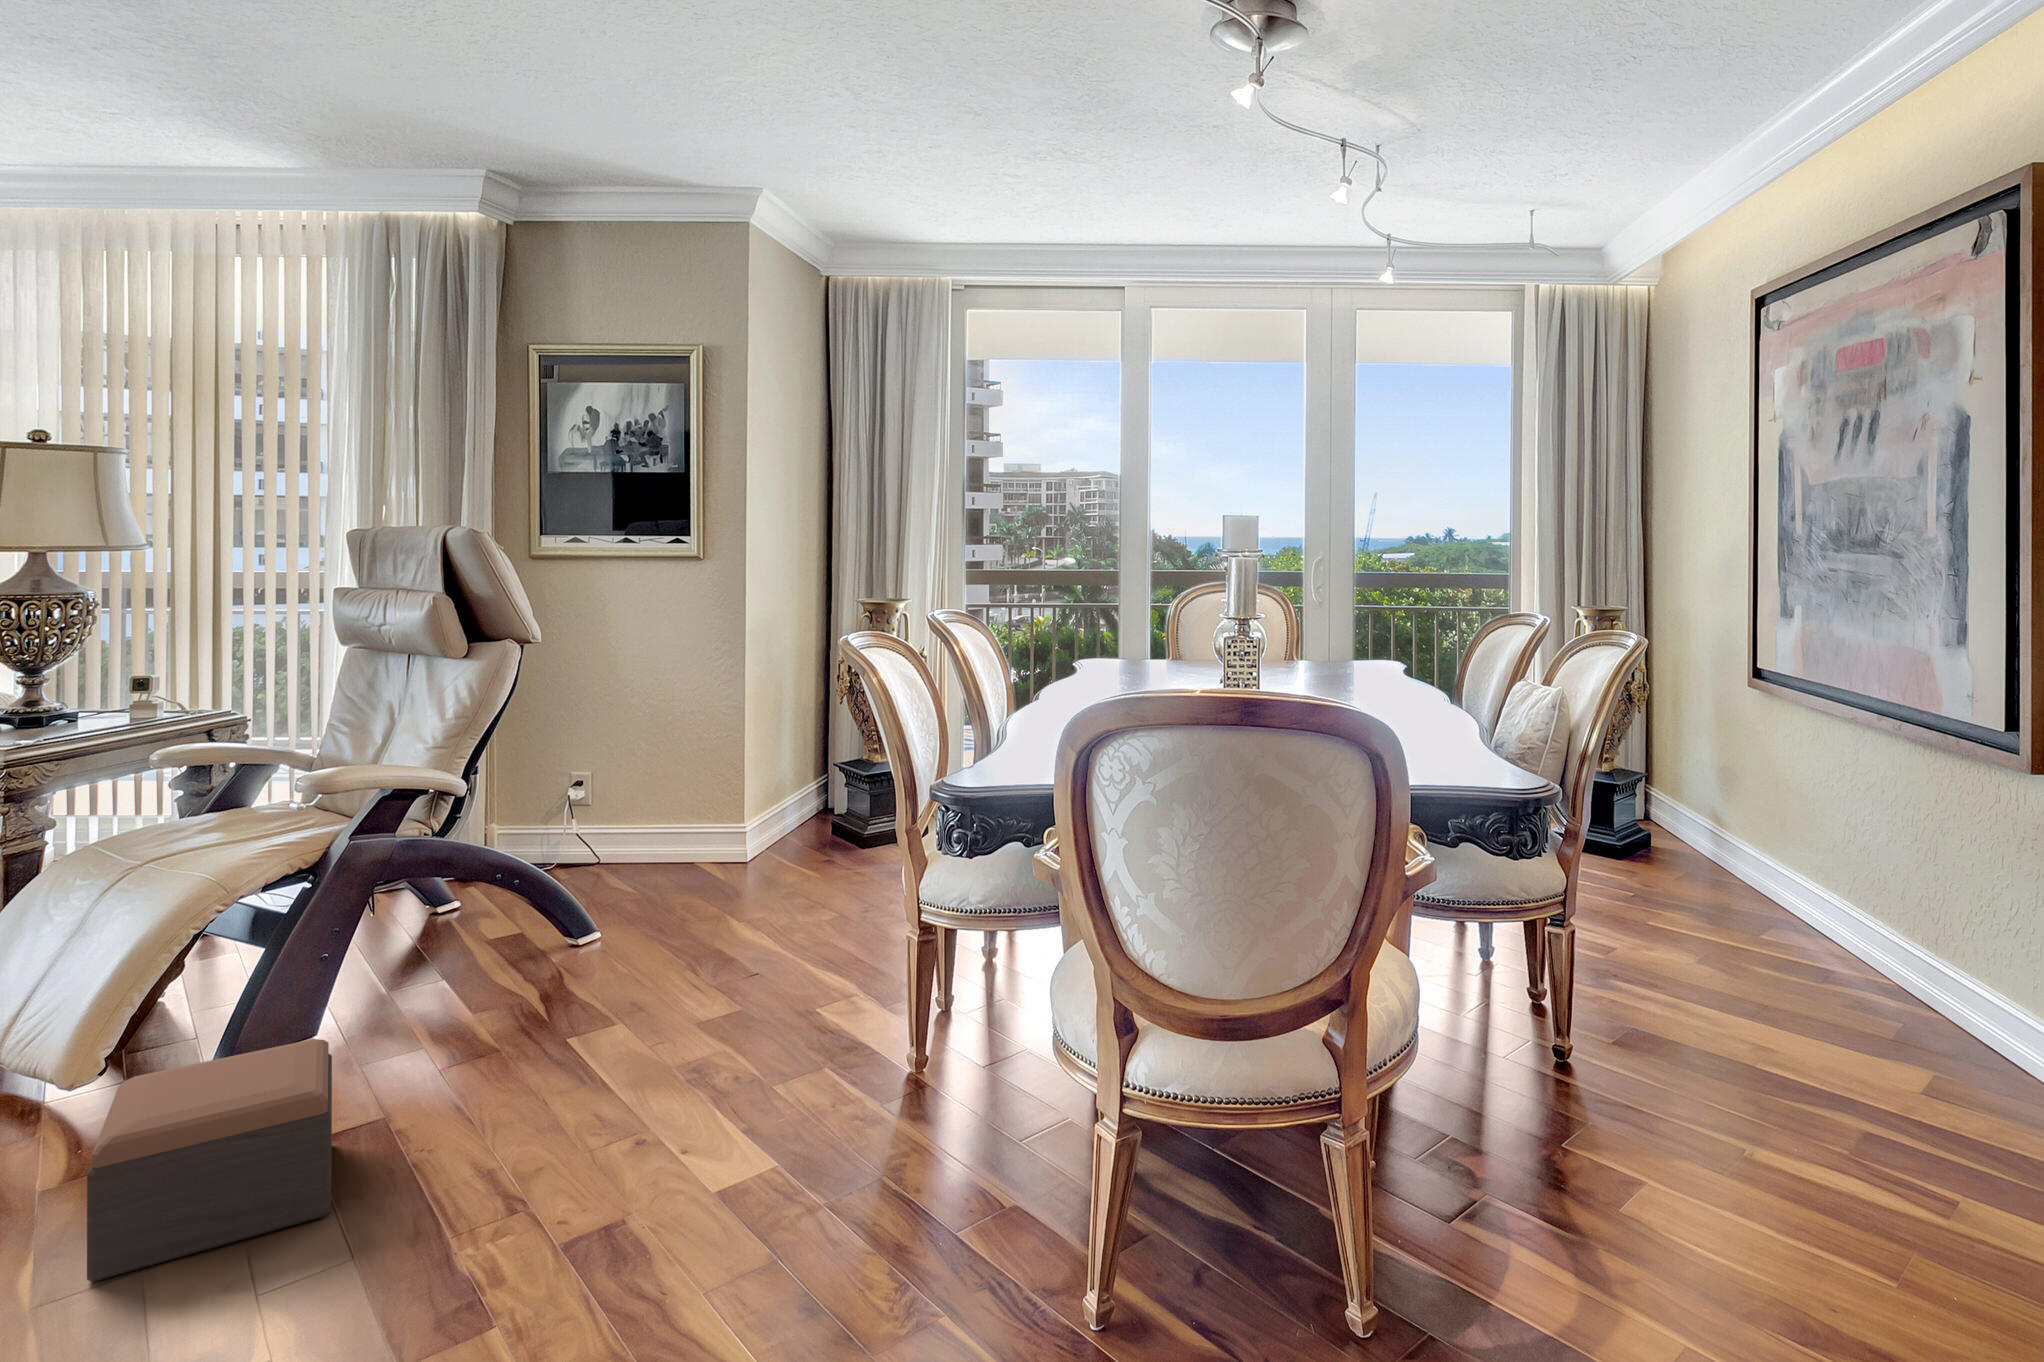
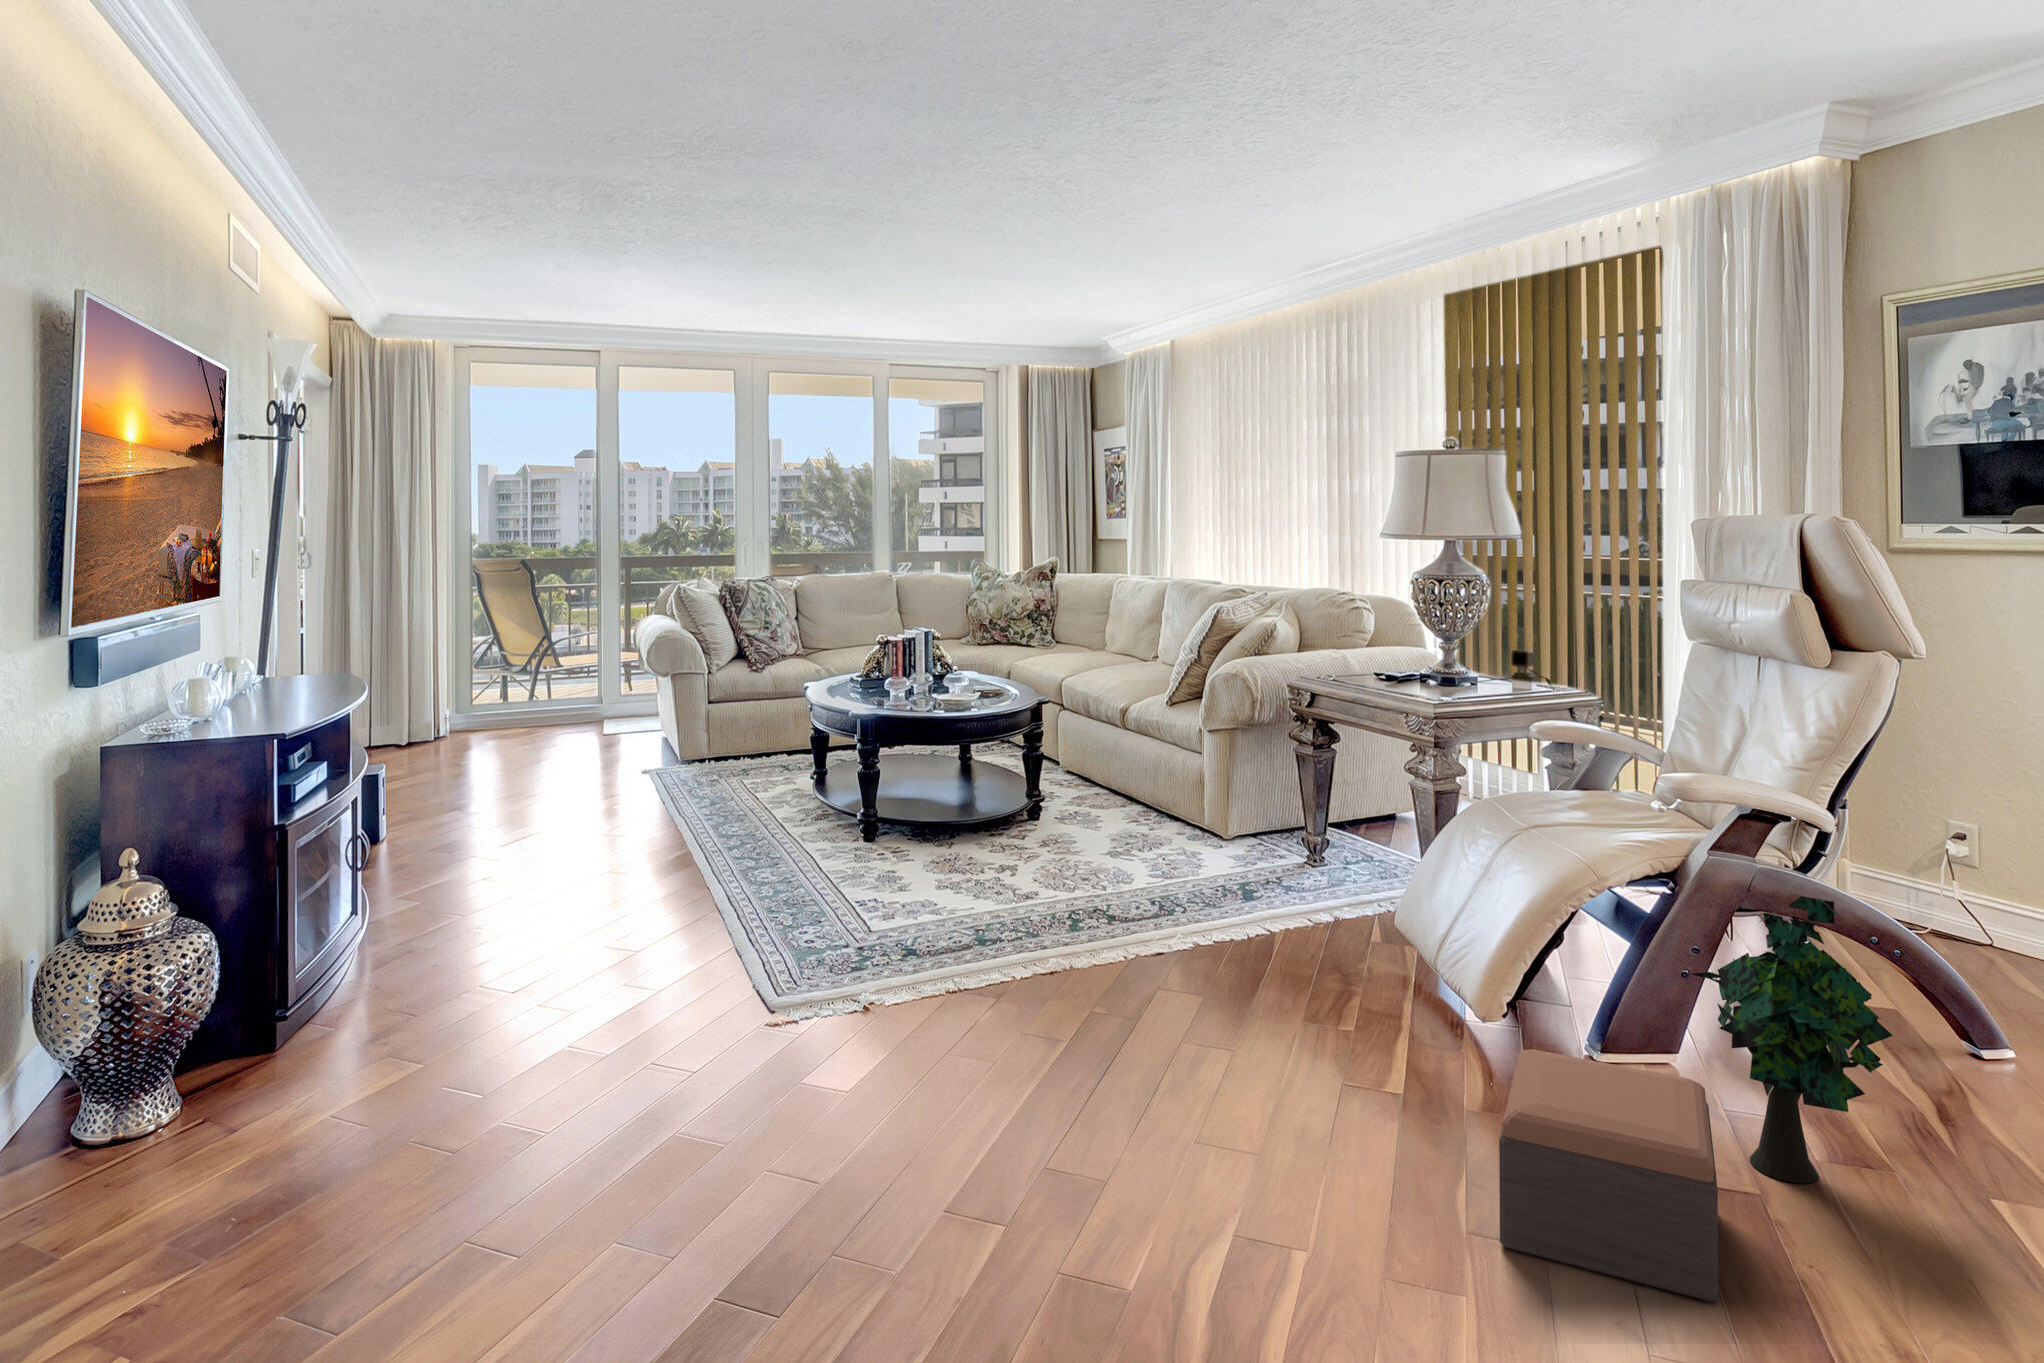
decorative plant: none [323,849,497,1098] -> present [1693,896,1893,1183]

